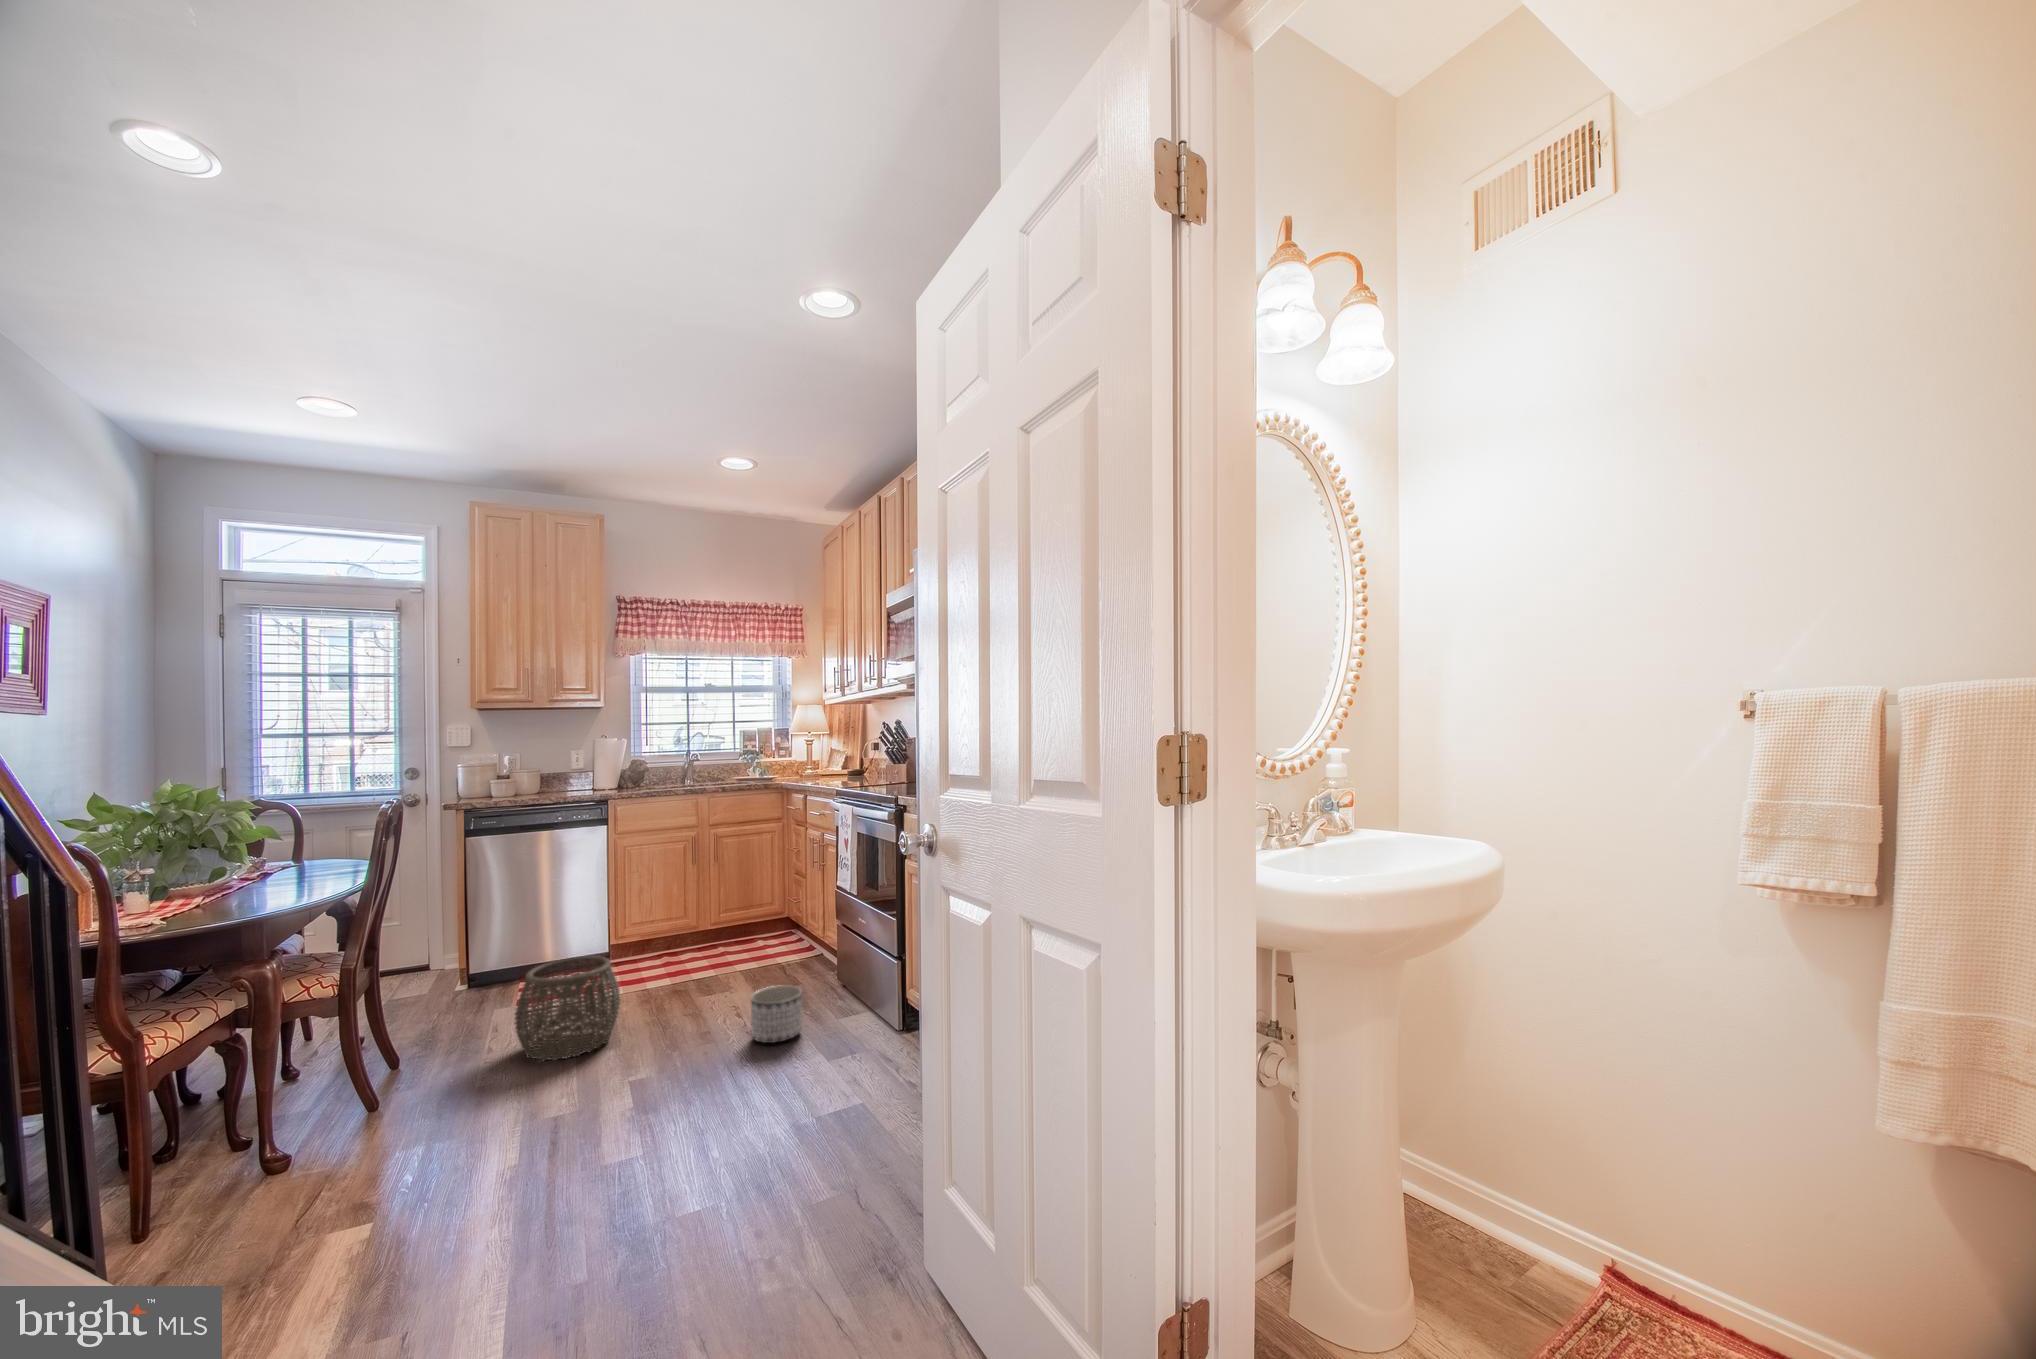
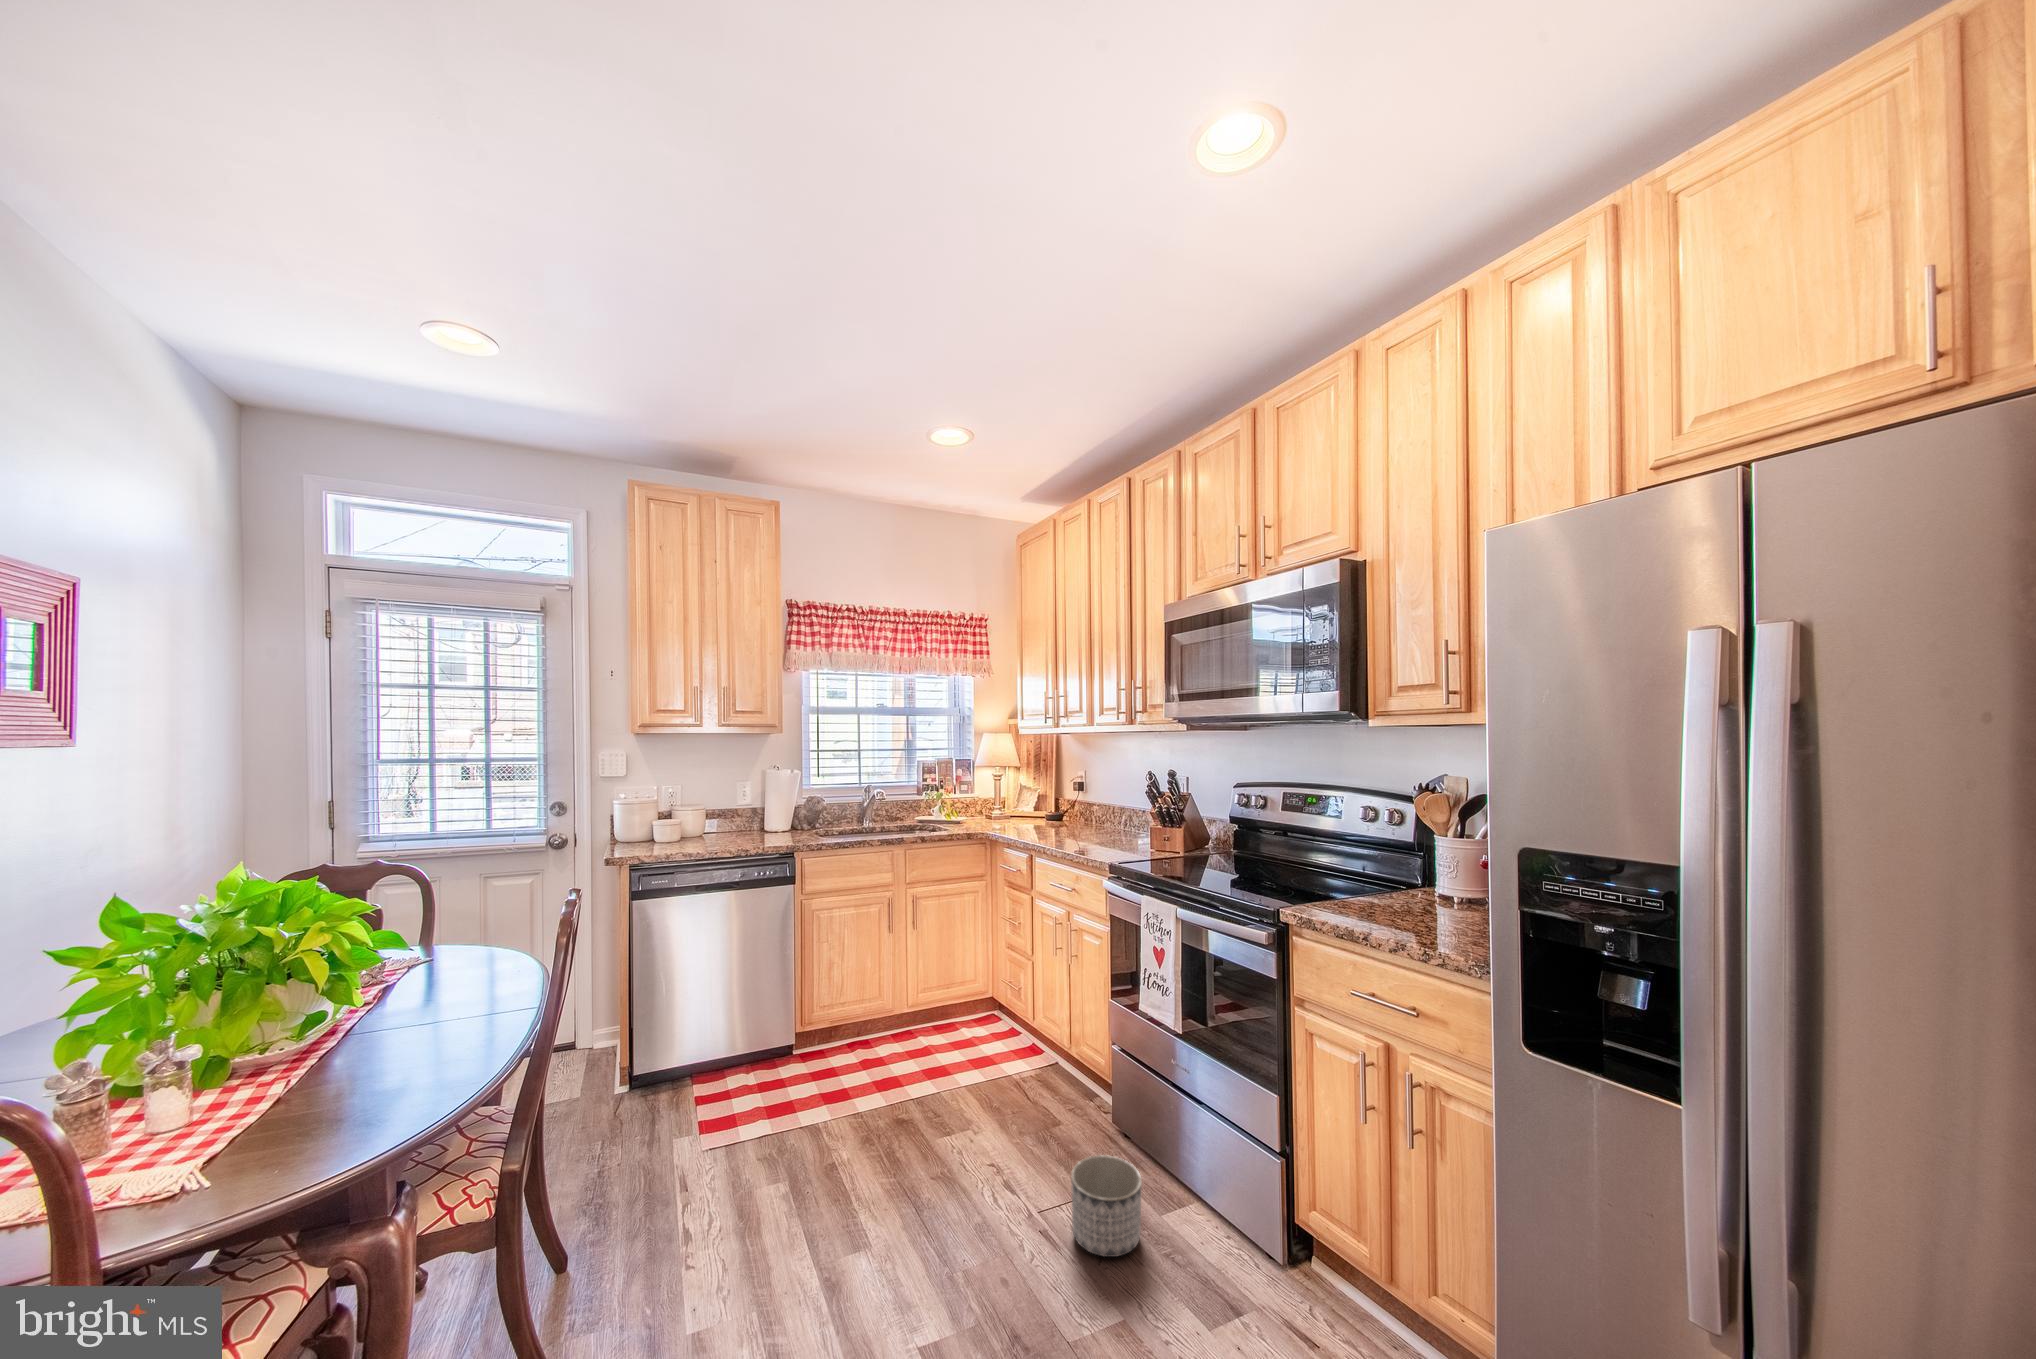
woven basket: present [515,956,620,1061] -> none [749,1104,884,1283]

